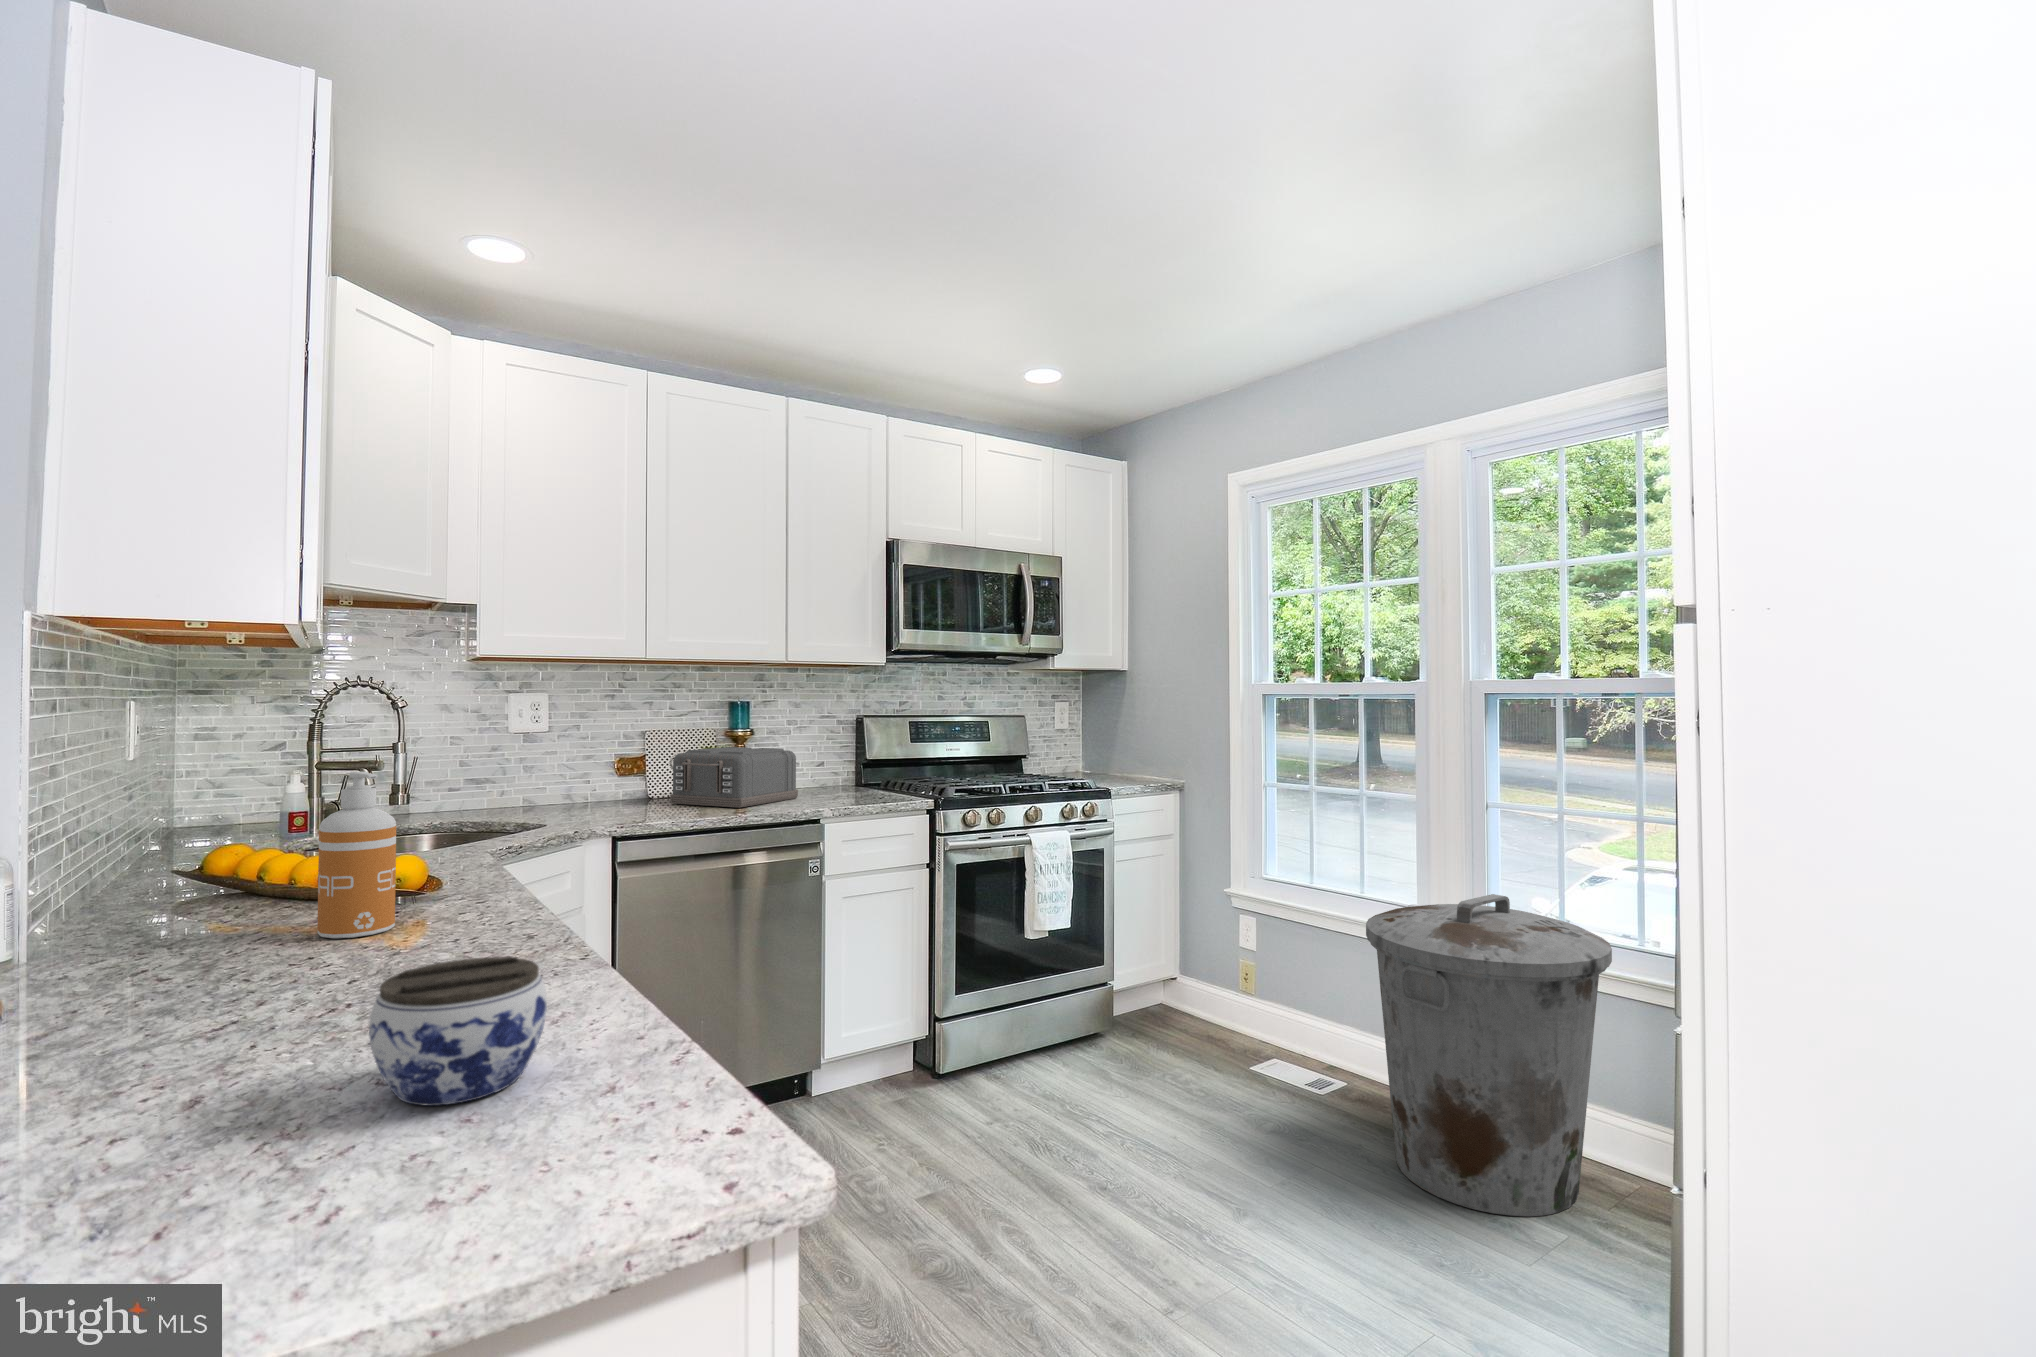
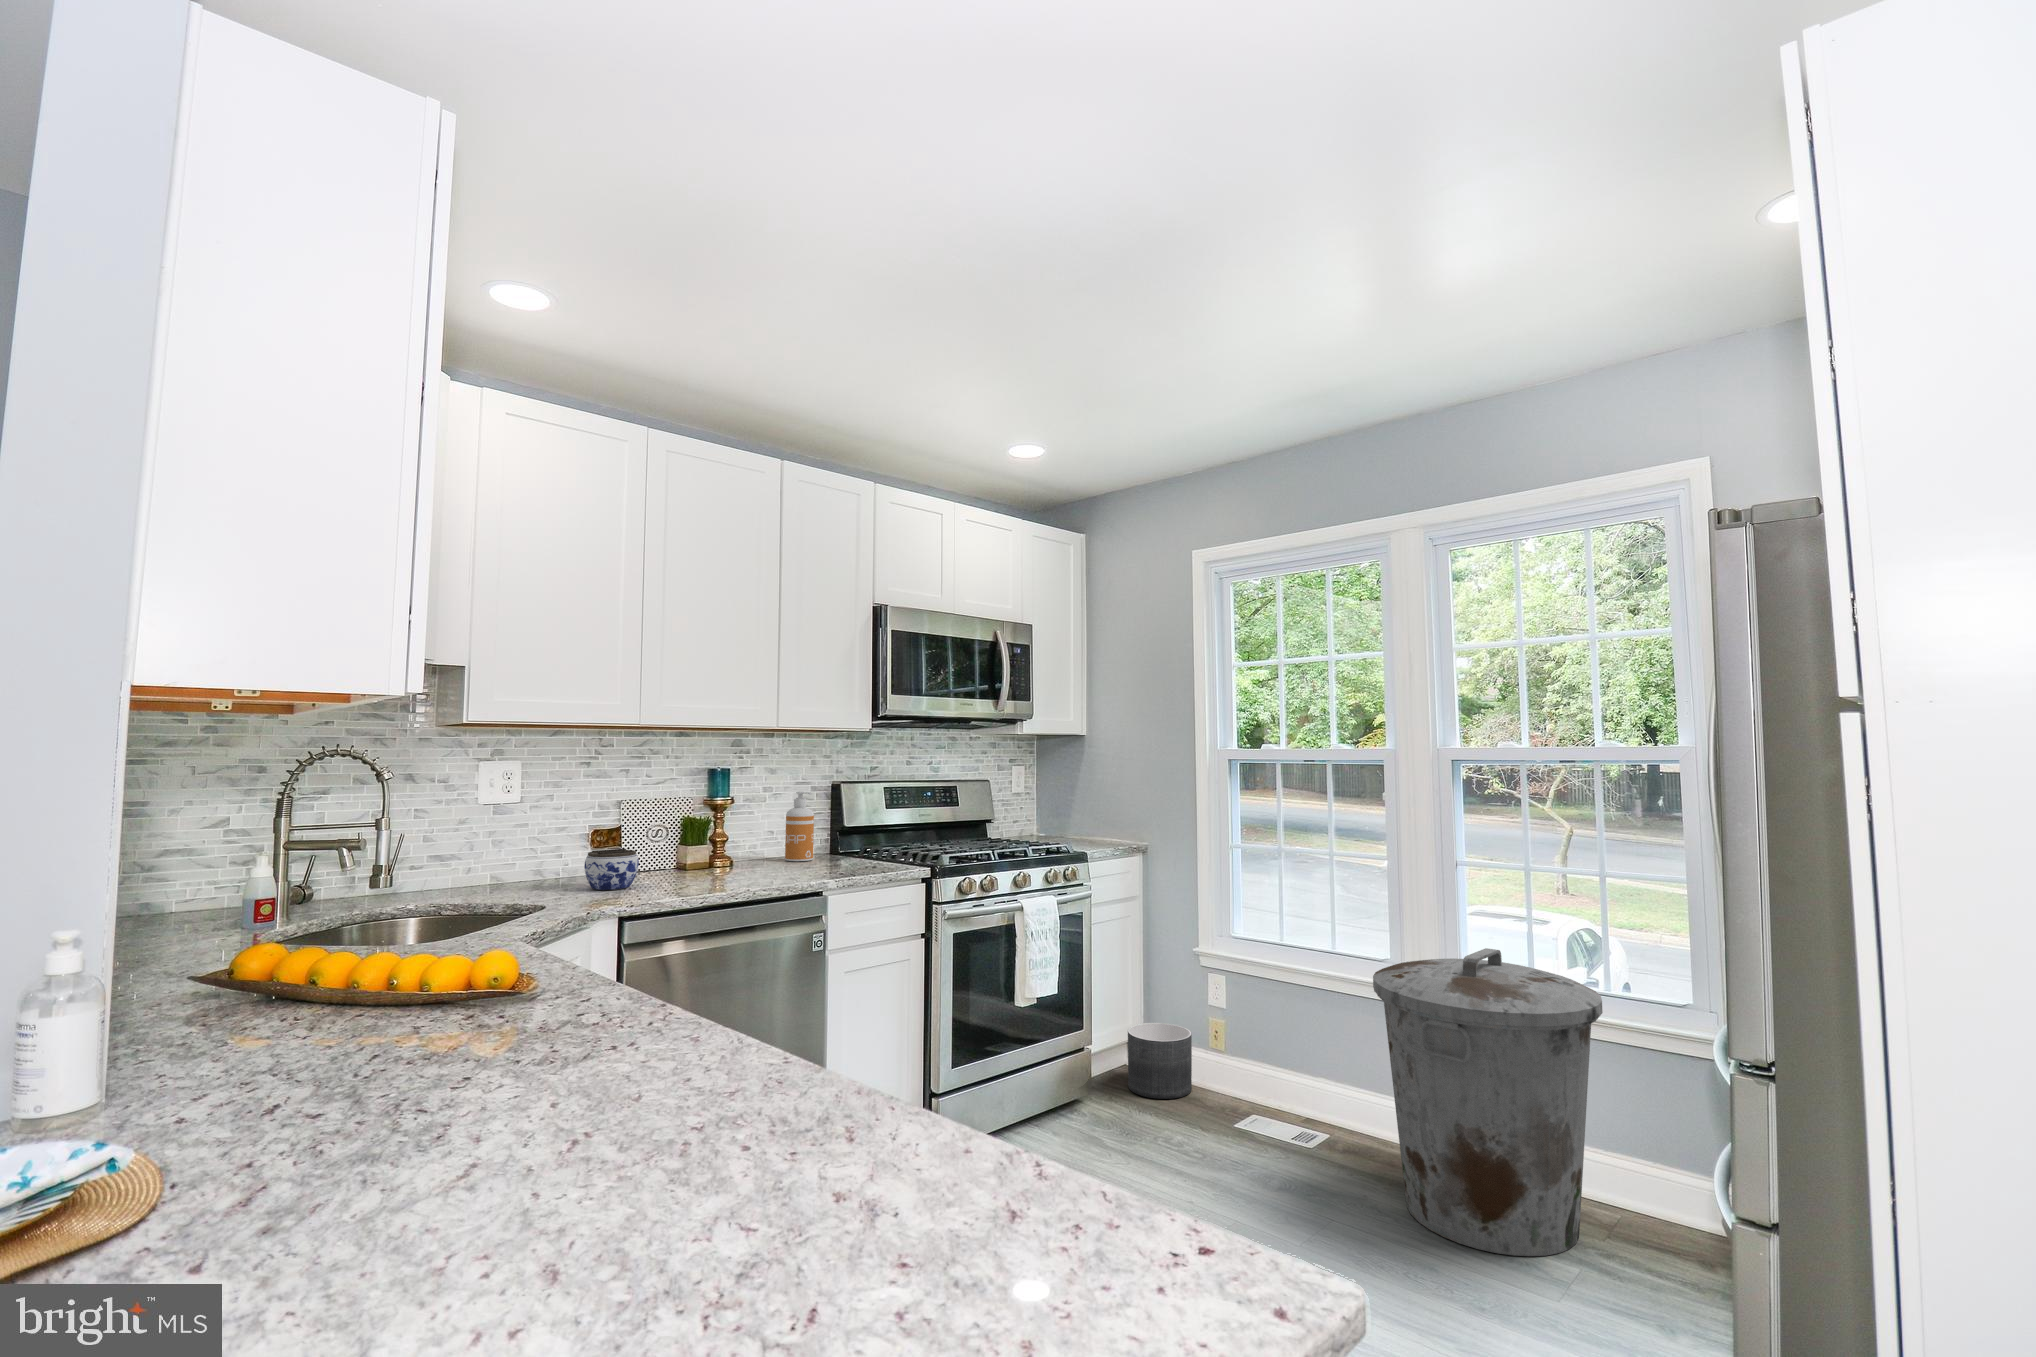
toaster: present [670,747,798,808] -> none [655,816,786,881]
soap dispenser: present [317,771,396,938] -> present [785,792,814,861]
jar: present [369,956,547,1106] -> present [584,849,639,890]
planter: none [1152,961,1217,1036] -> present [1128,1023,1192,1099]

